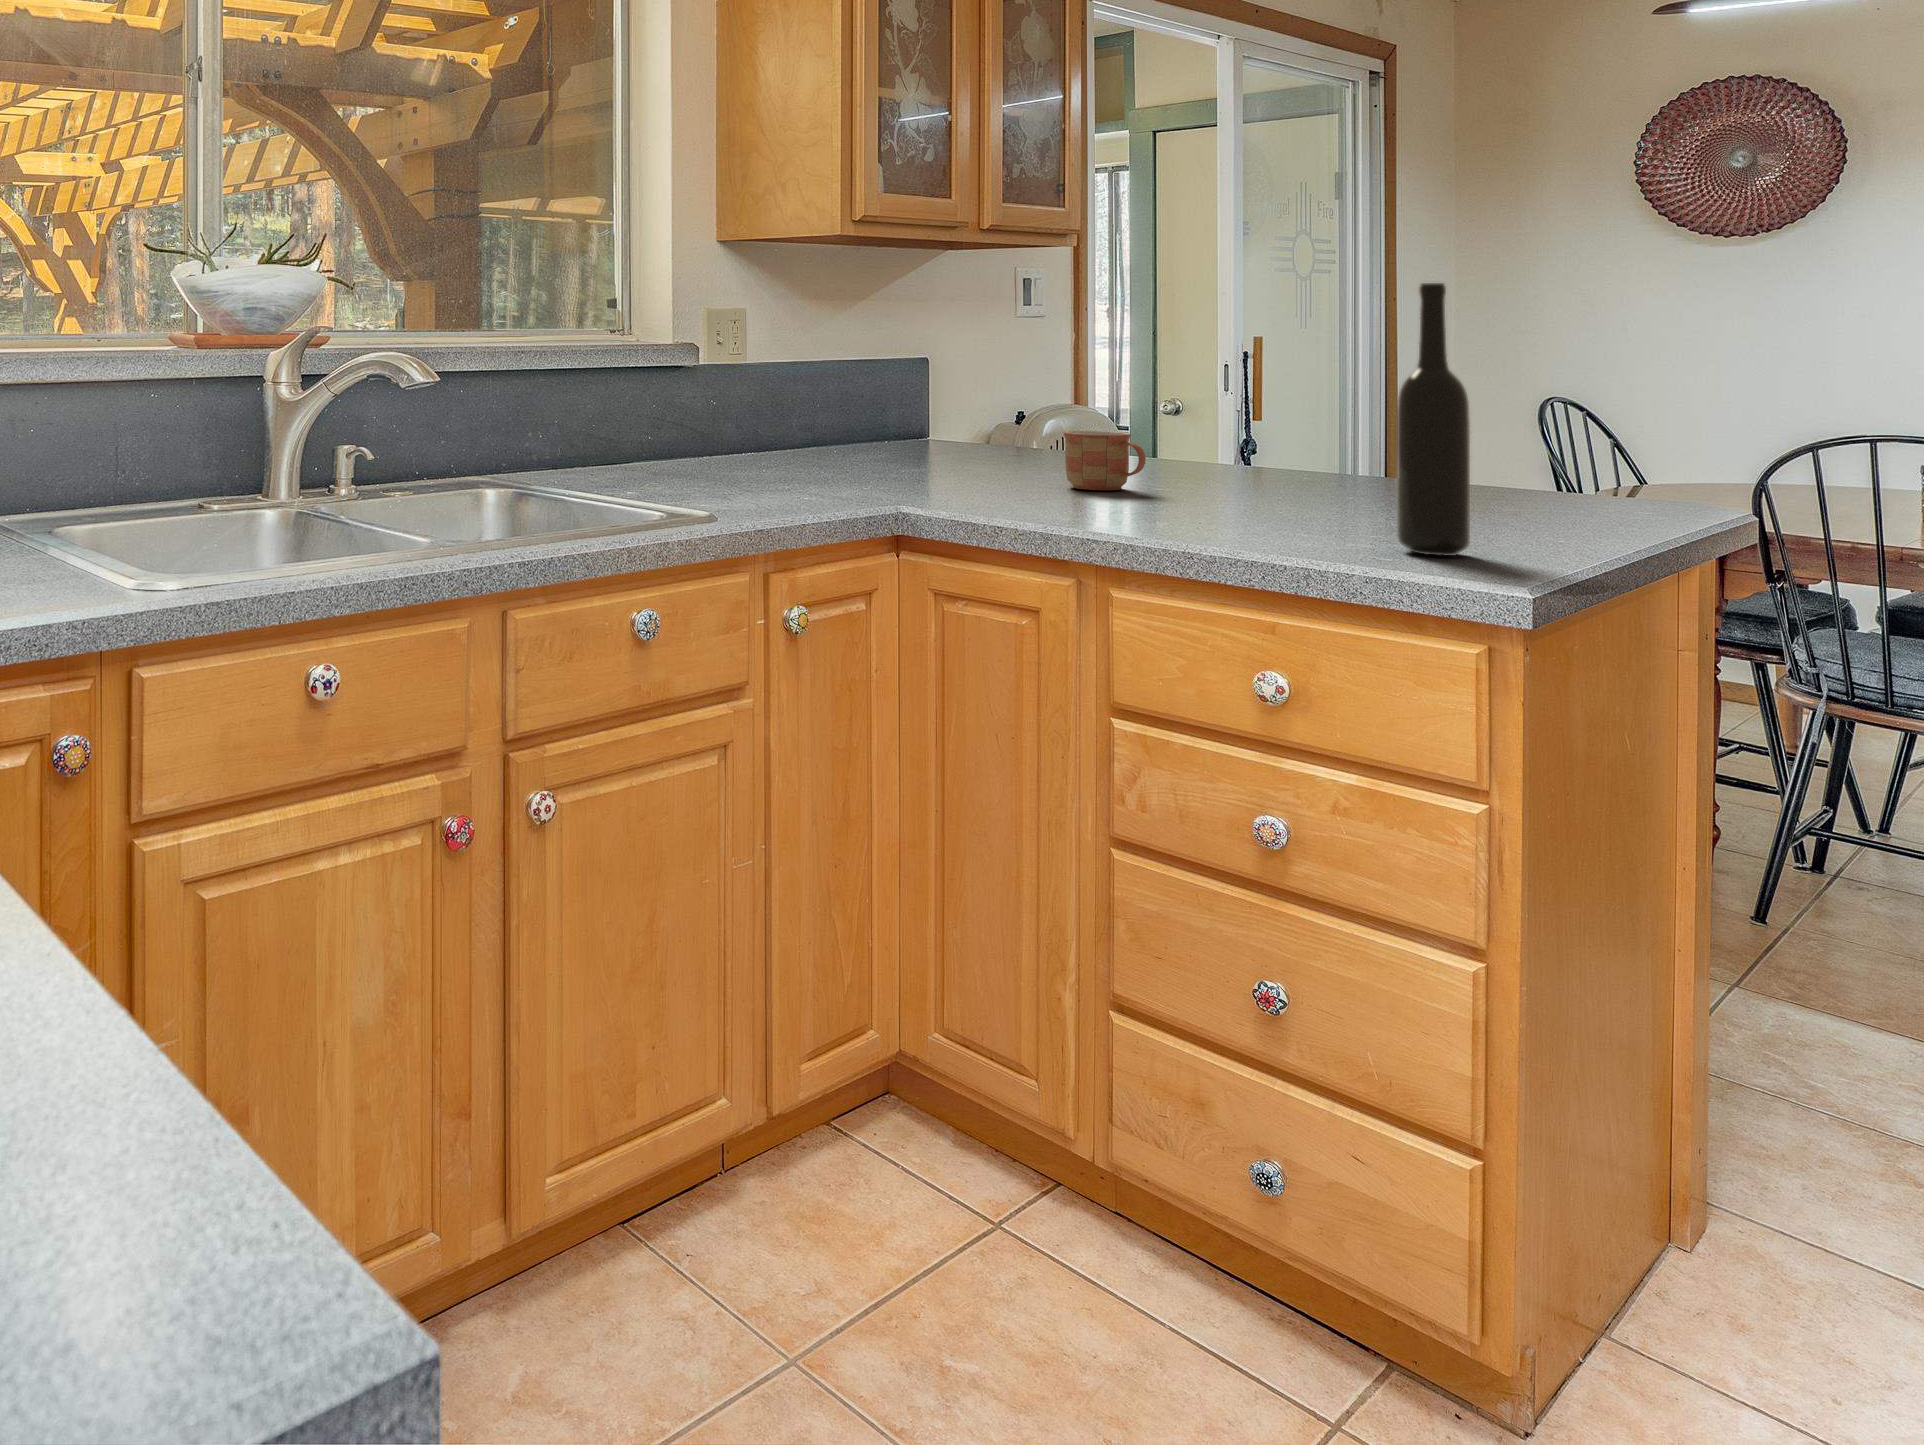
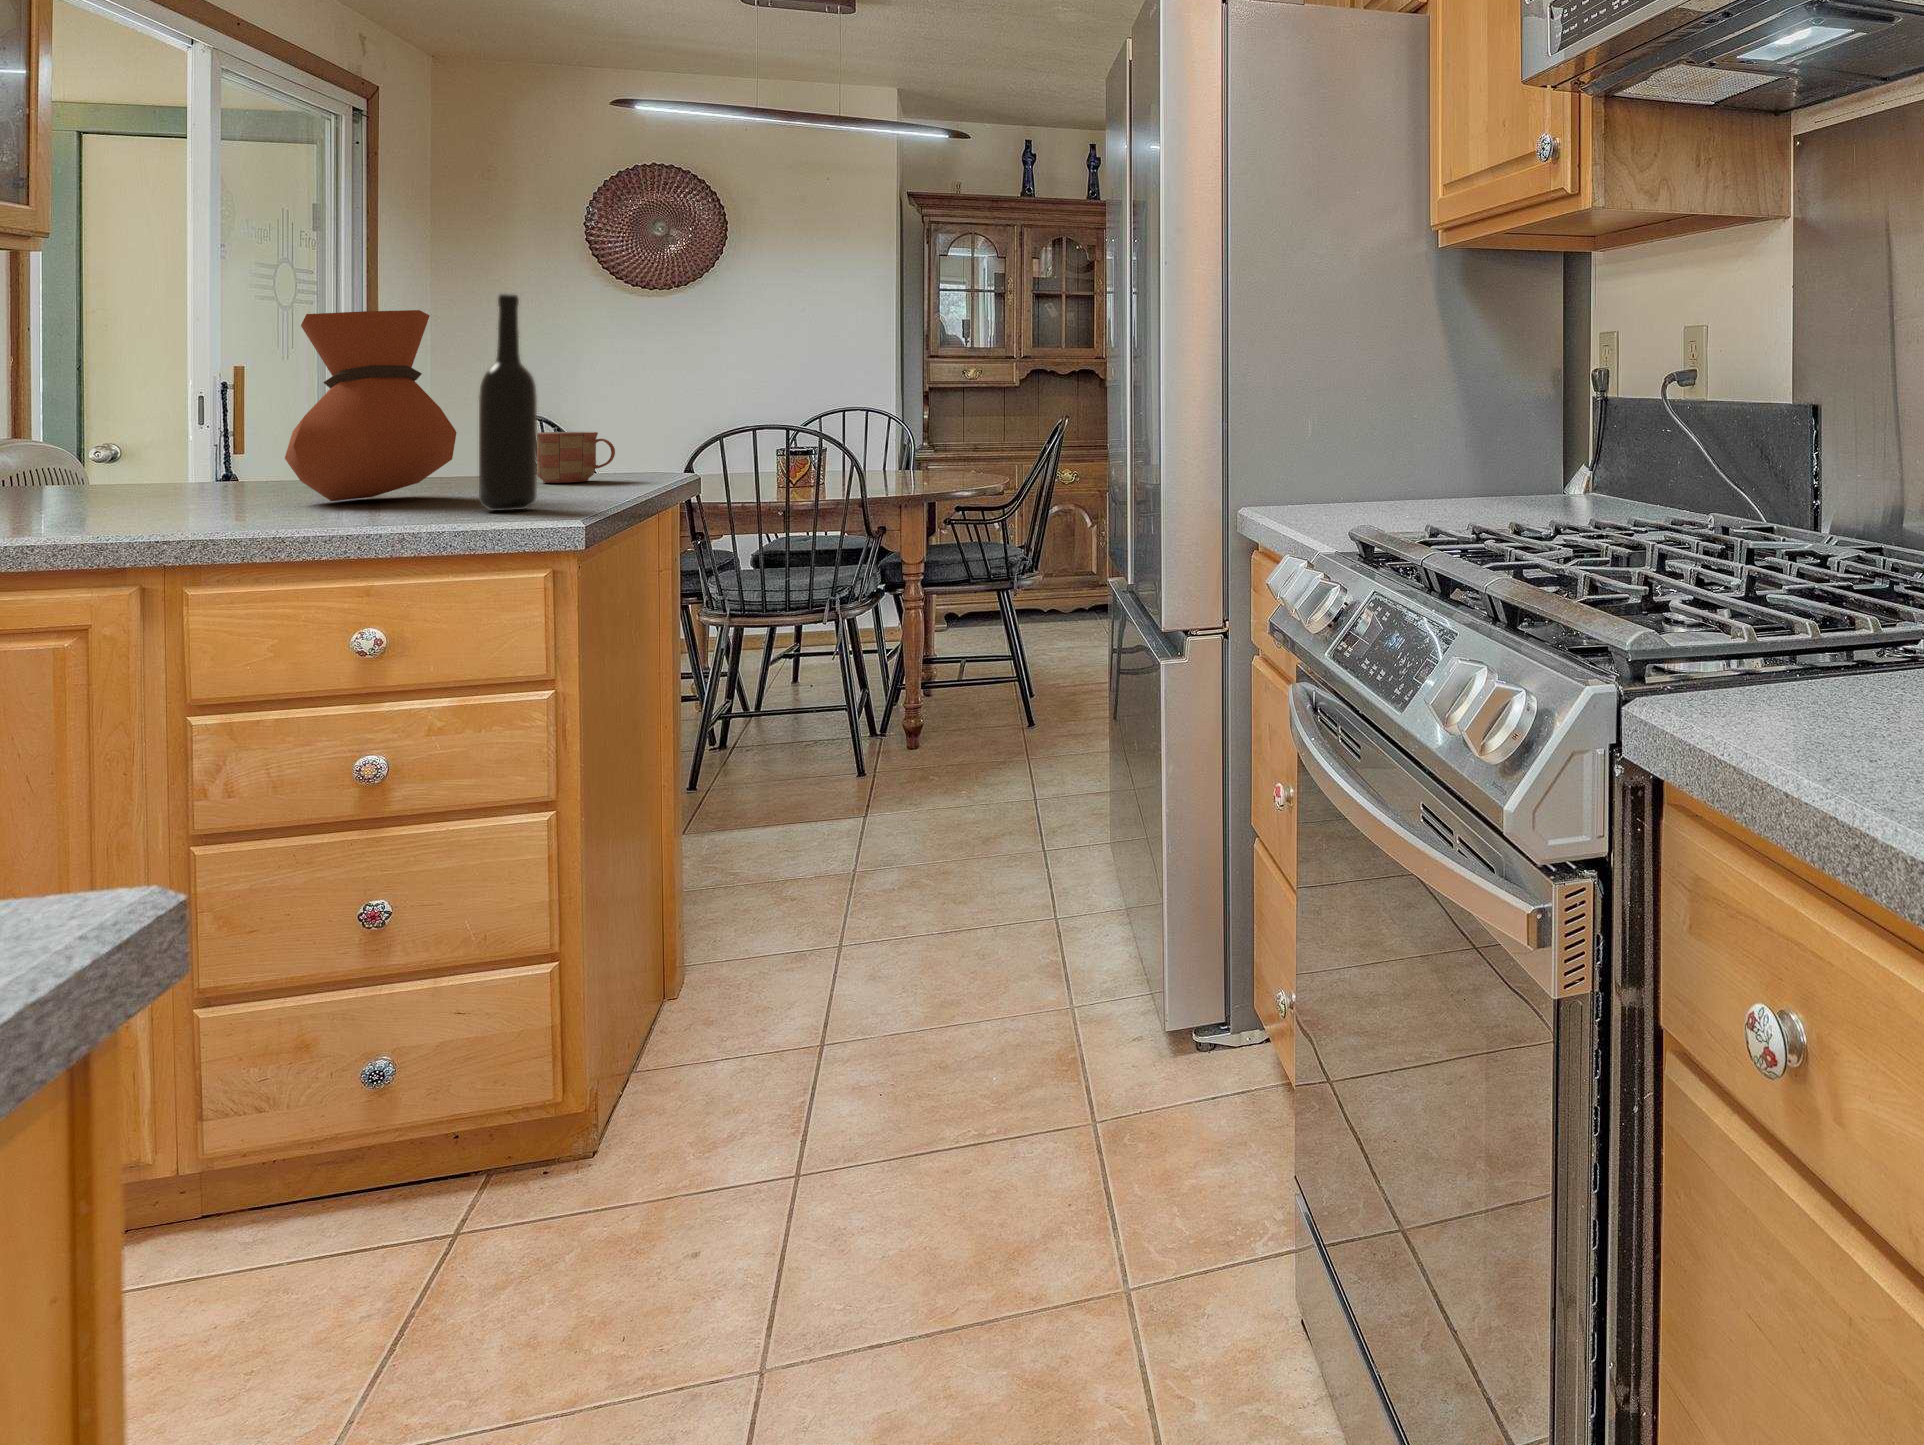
vase: none [1215,301,1389,511] -> present [285,310,457,501]
mug: present [1064,431,1146,490] -> present [537,432,615,483]

